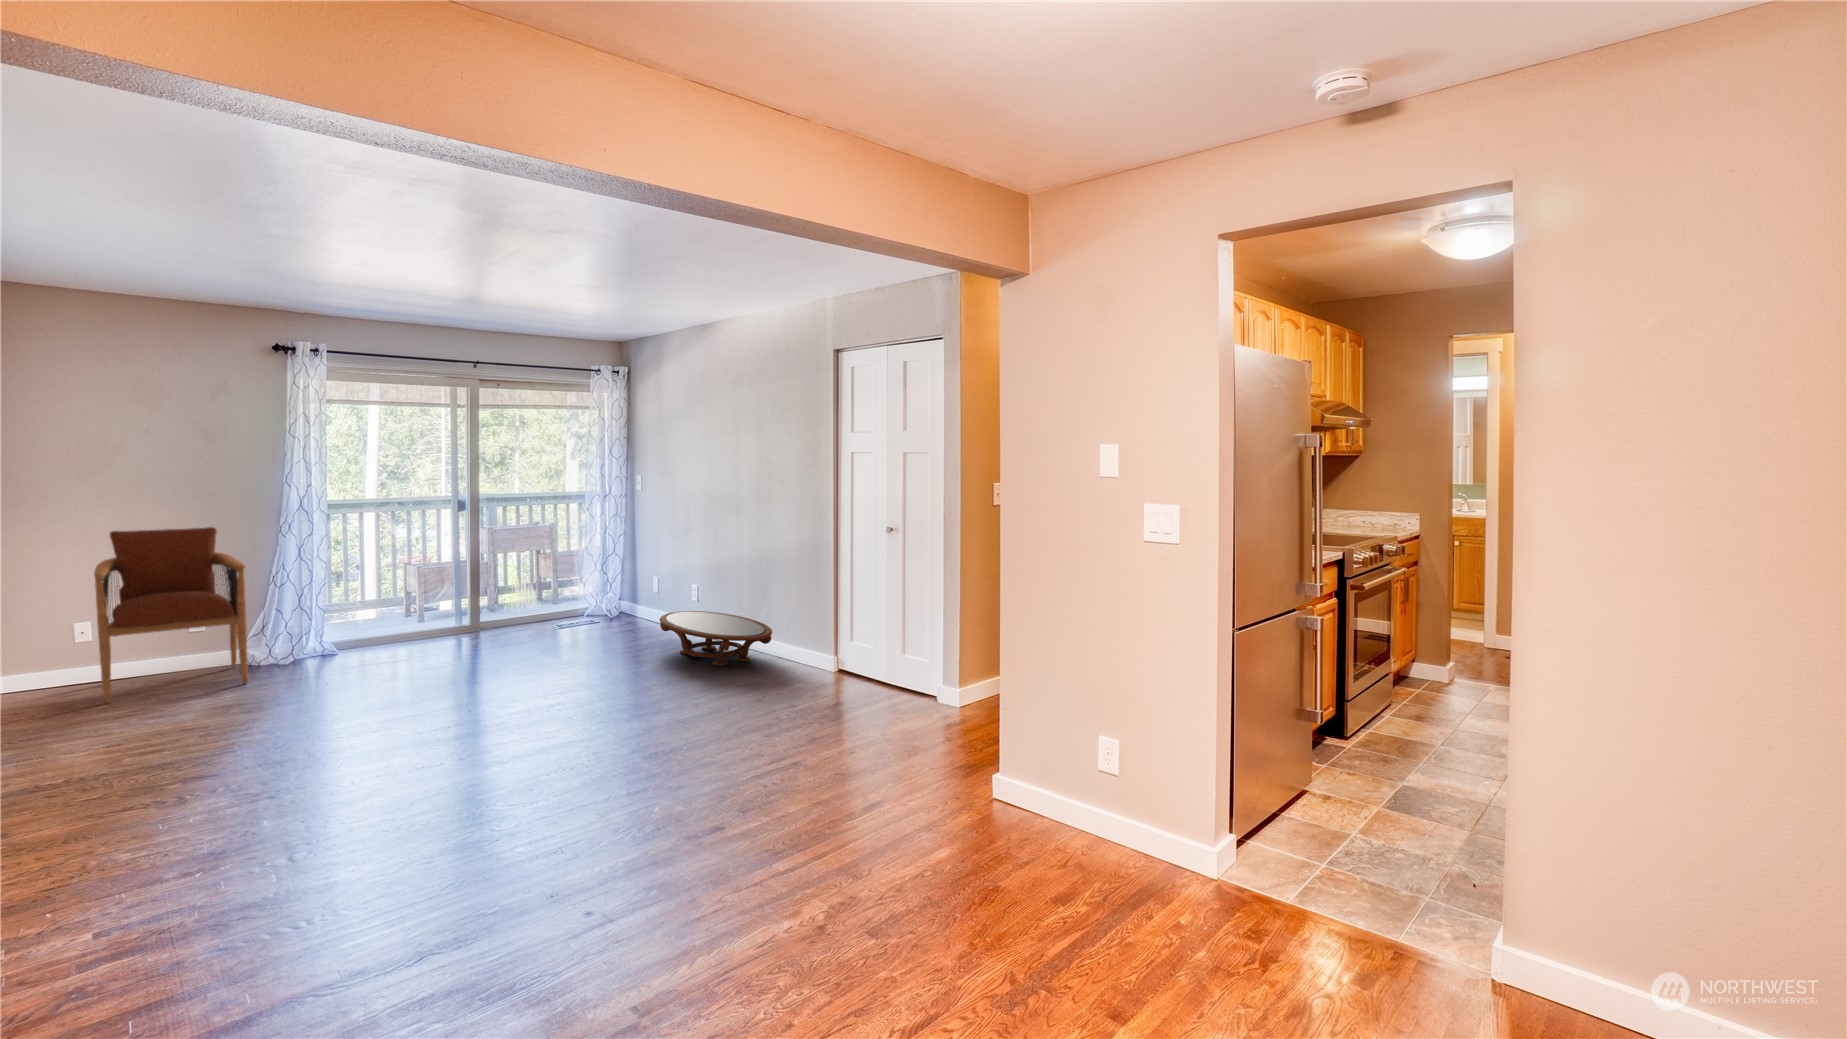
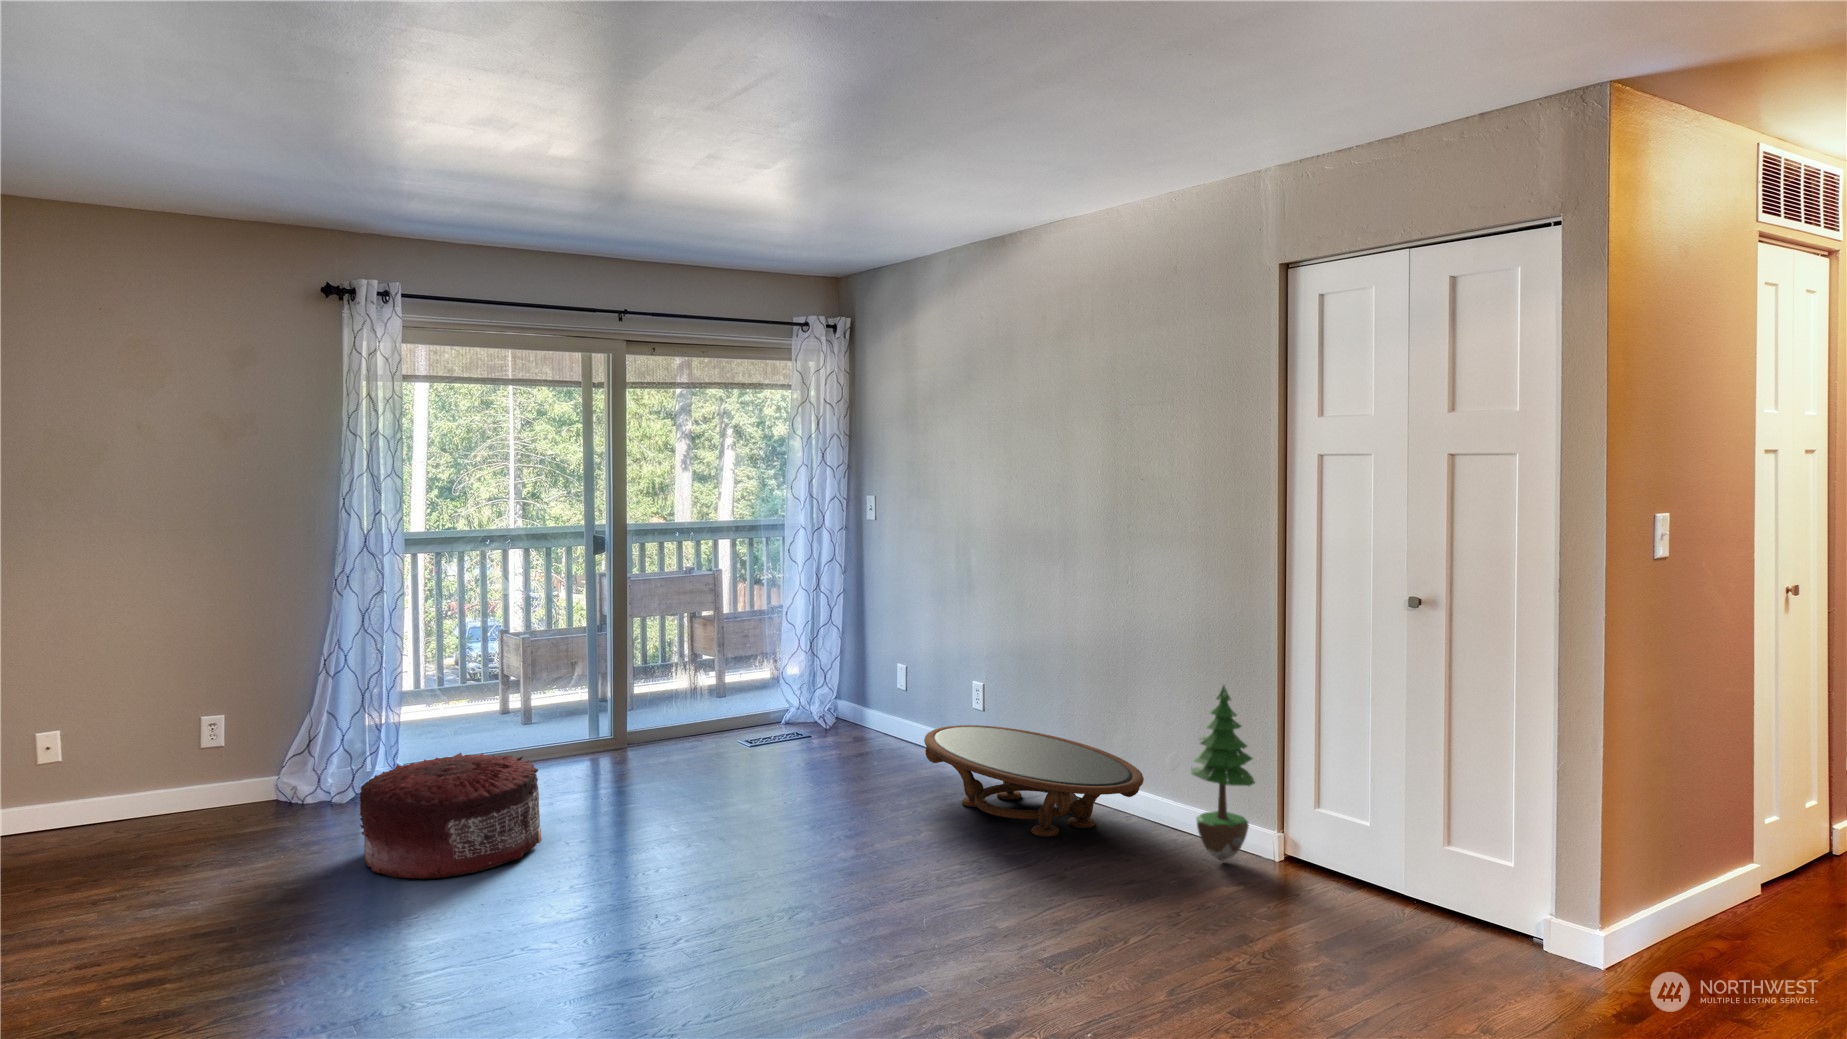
armchair: present [94,527,248,703] -> none [45,580,276,879]
potted tree: none [790,582,824,673] -> present [1191,686,1255,861]
pouf: none [306,628,422,695] -> present [360,753,541,879]

